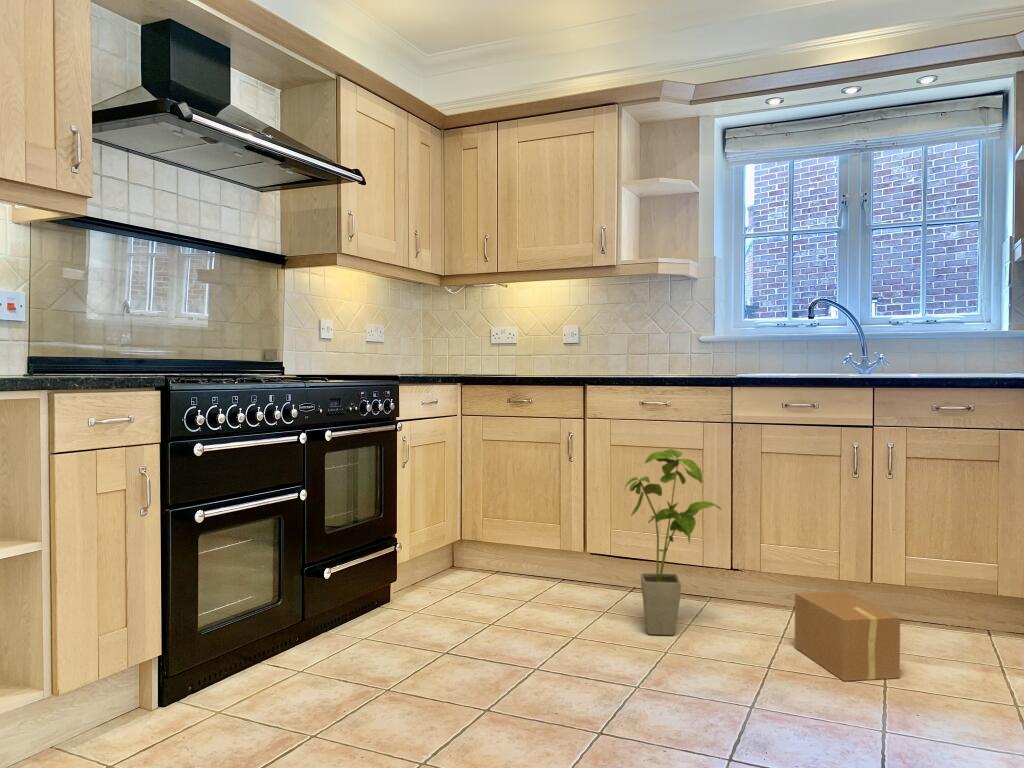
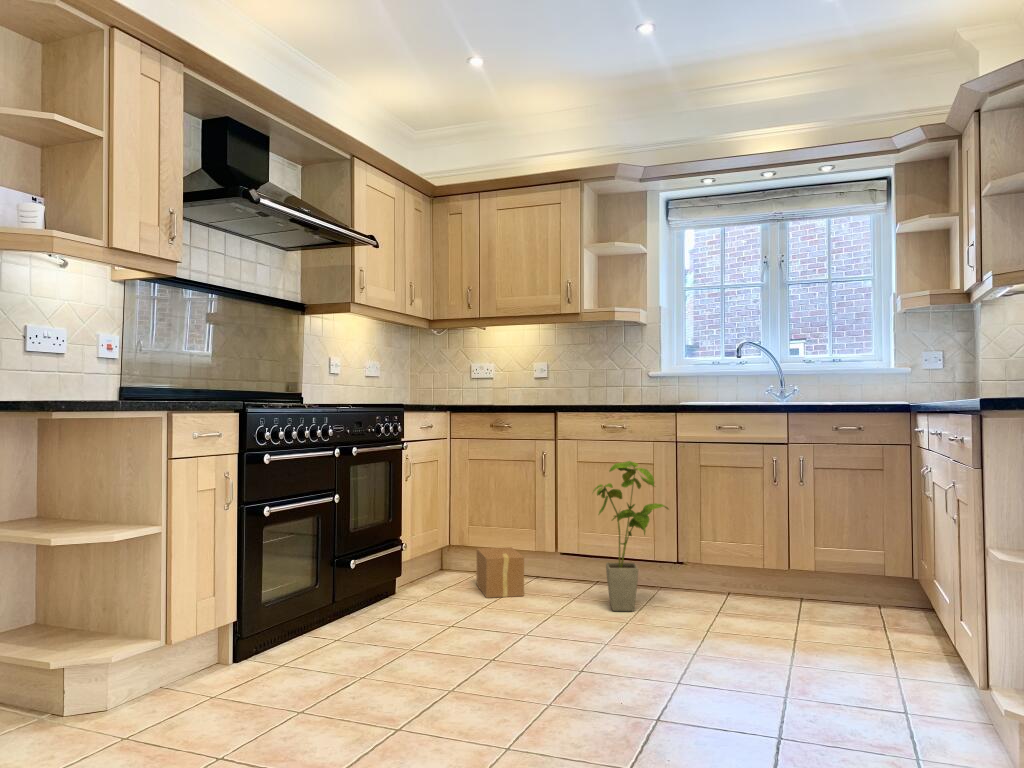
cardboard box: present [794,591,900,681] -> present [476,547,524,598]

